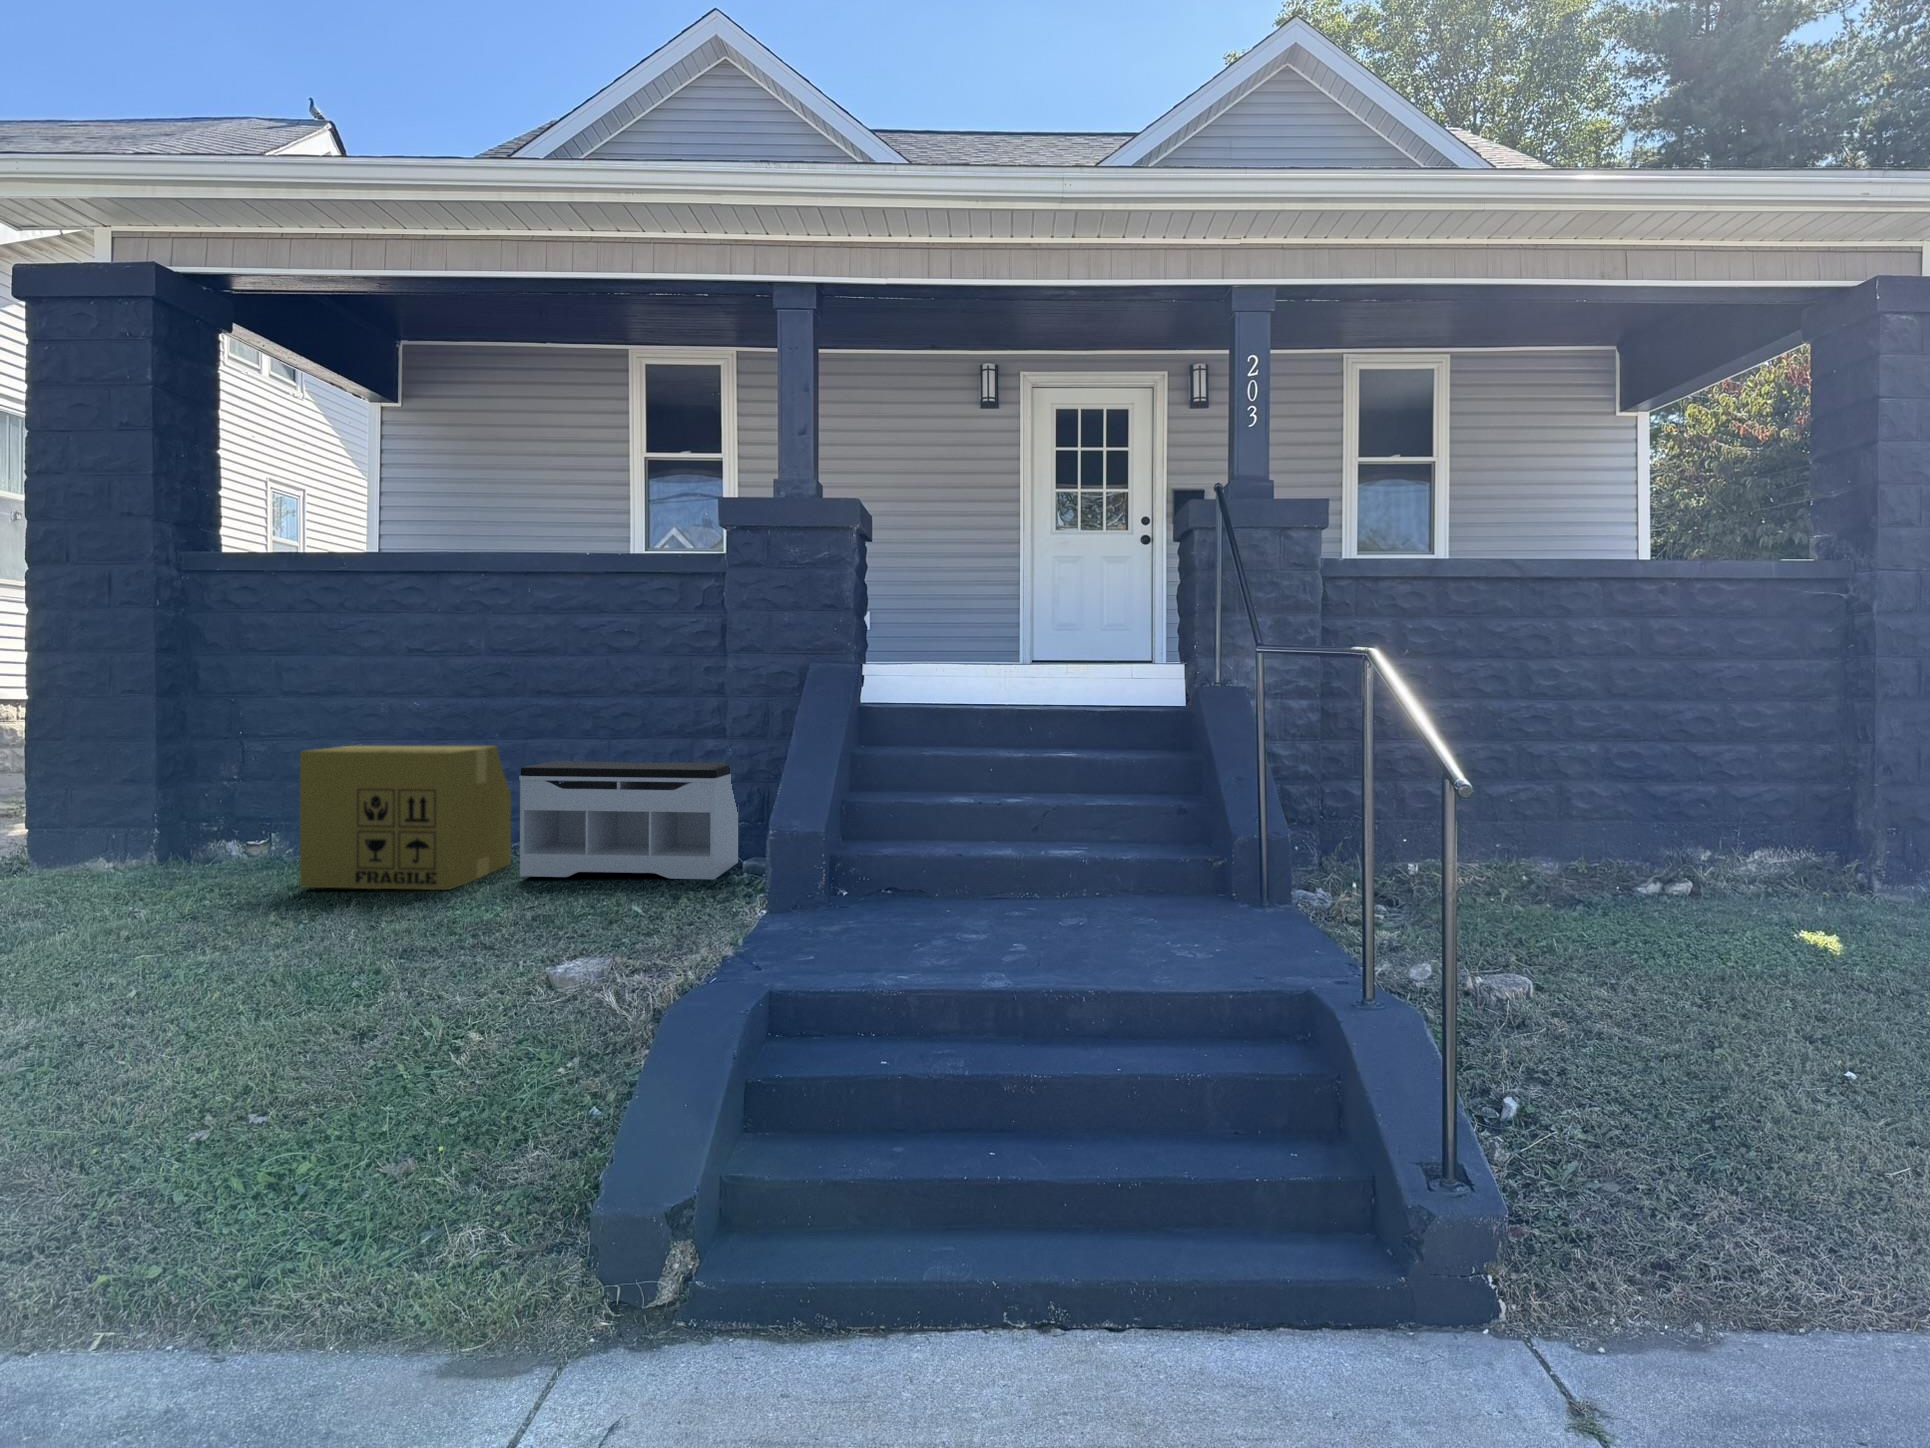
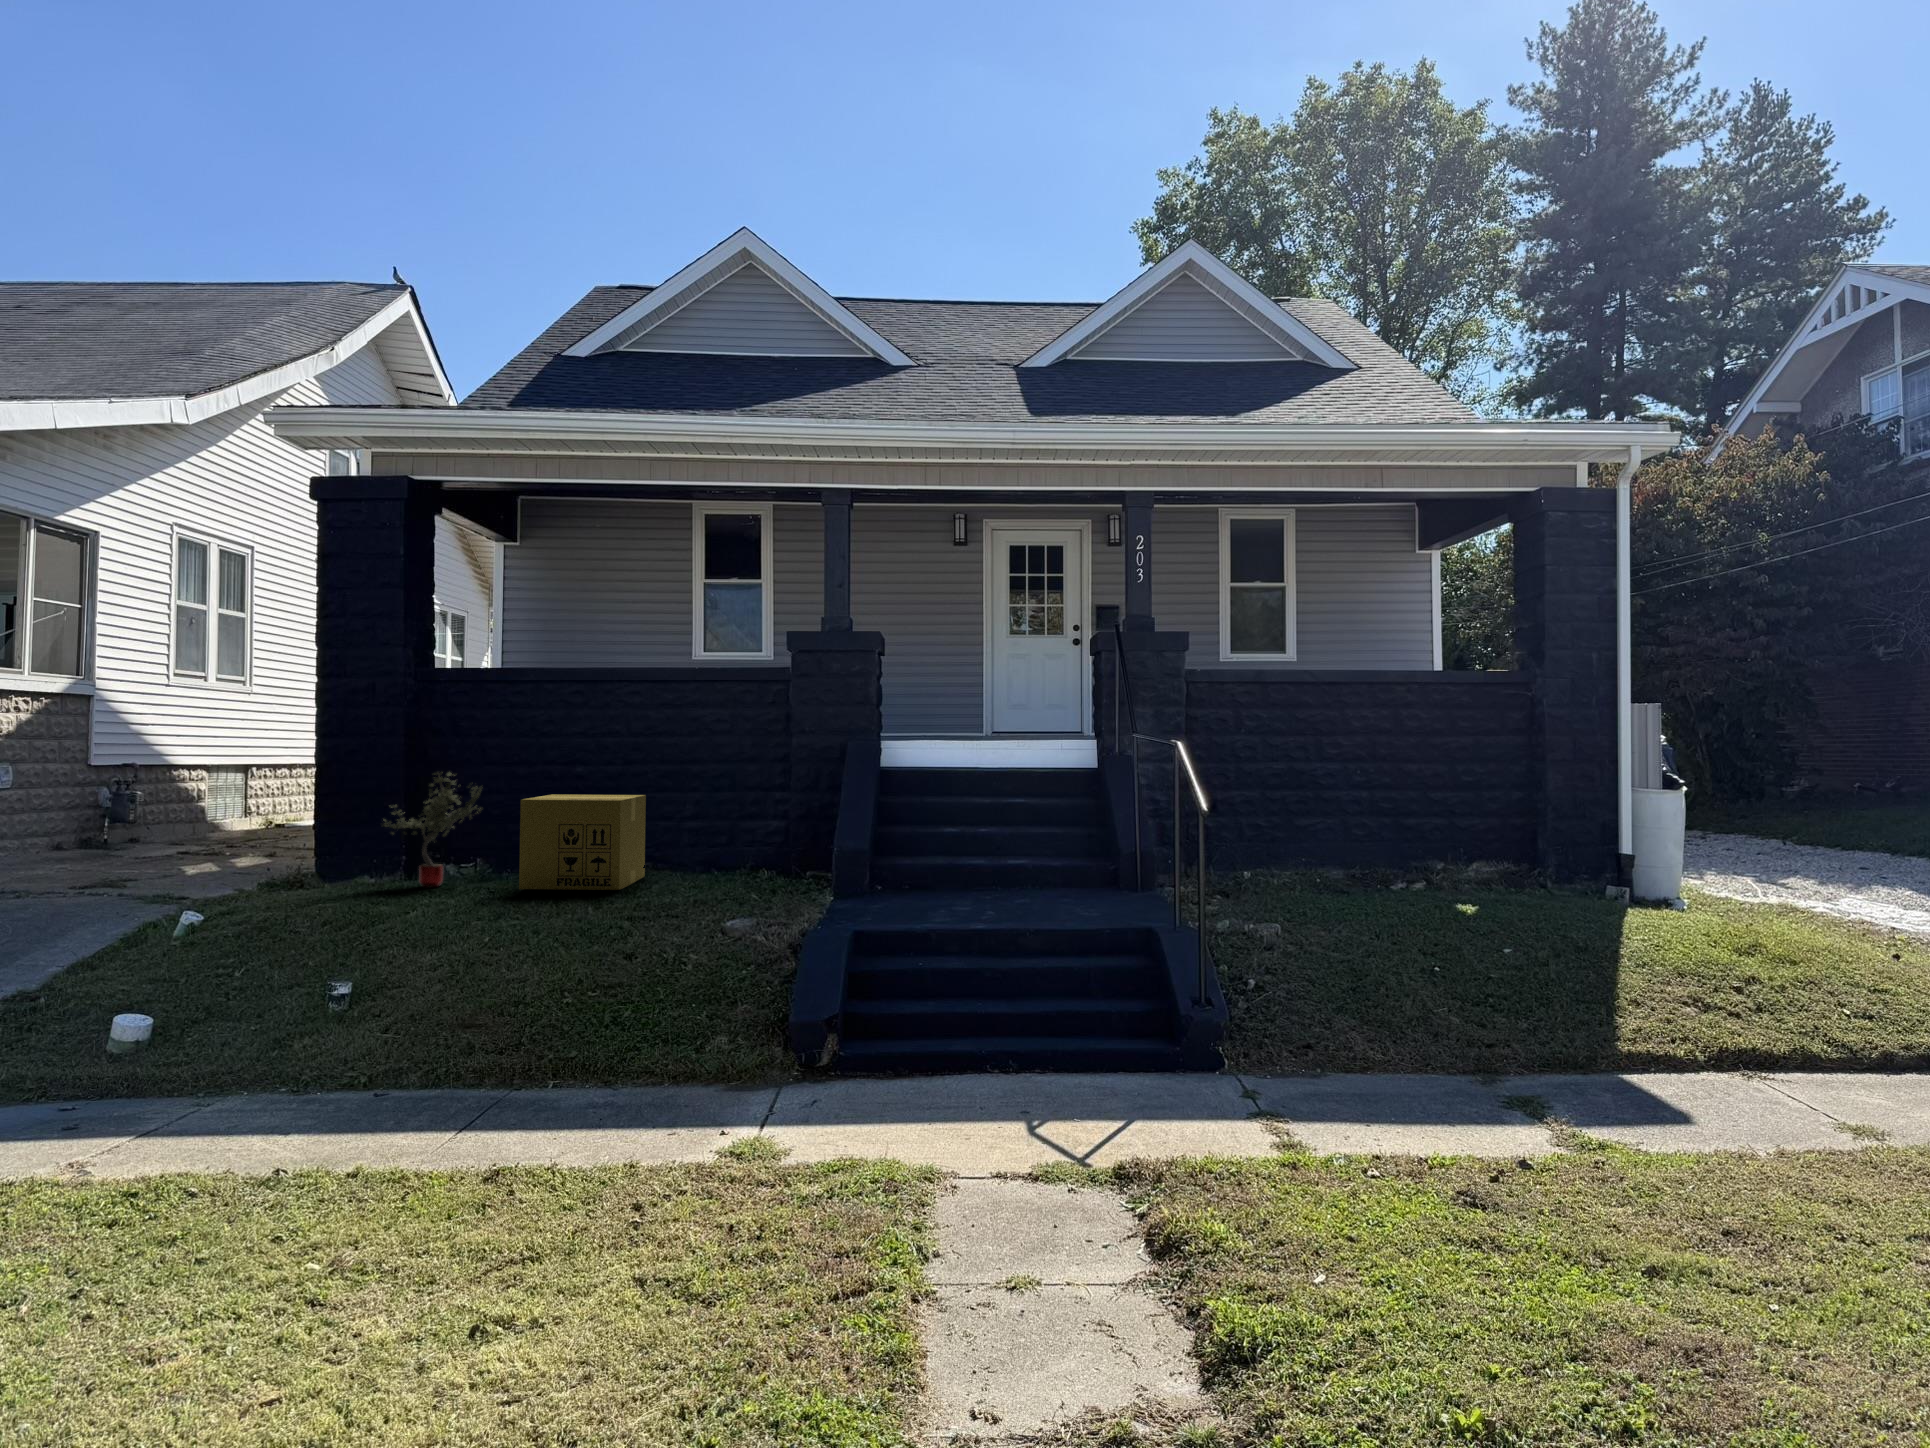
potted tree: none [105,708,269,881] -> present [383,772,483,887]
bench: present [519,761,738,879] -> none [661,806,802,883]

